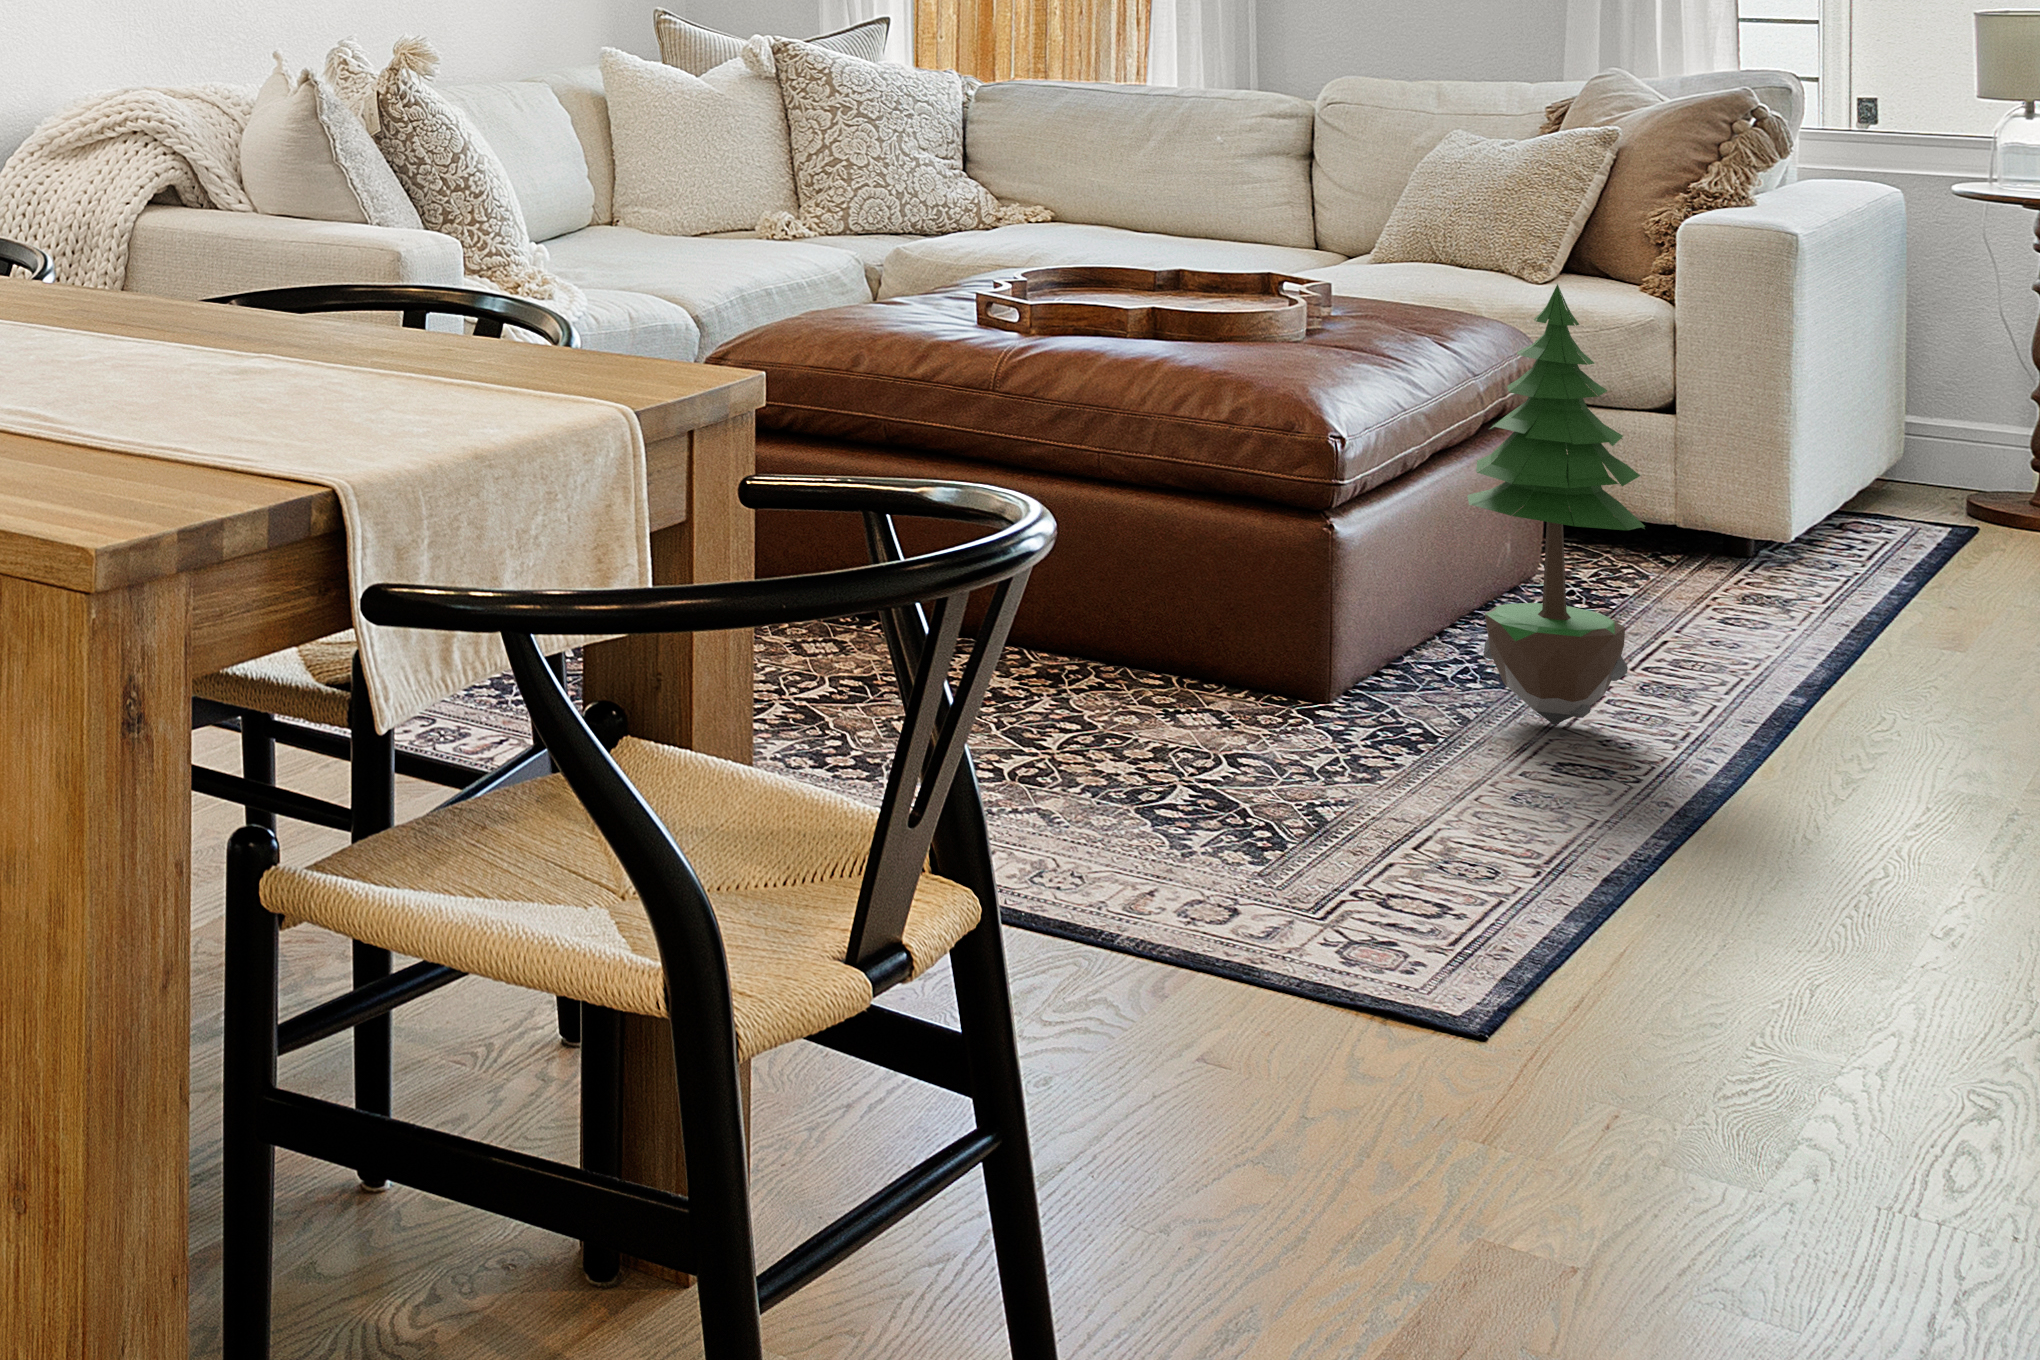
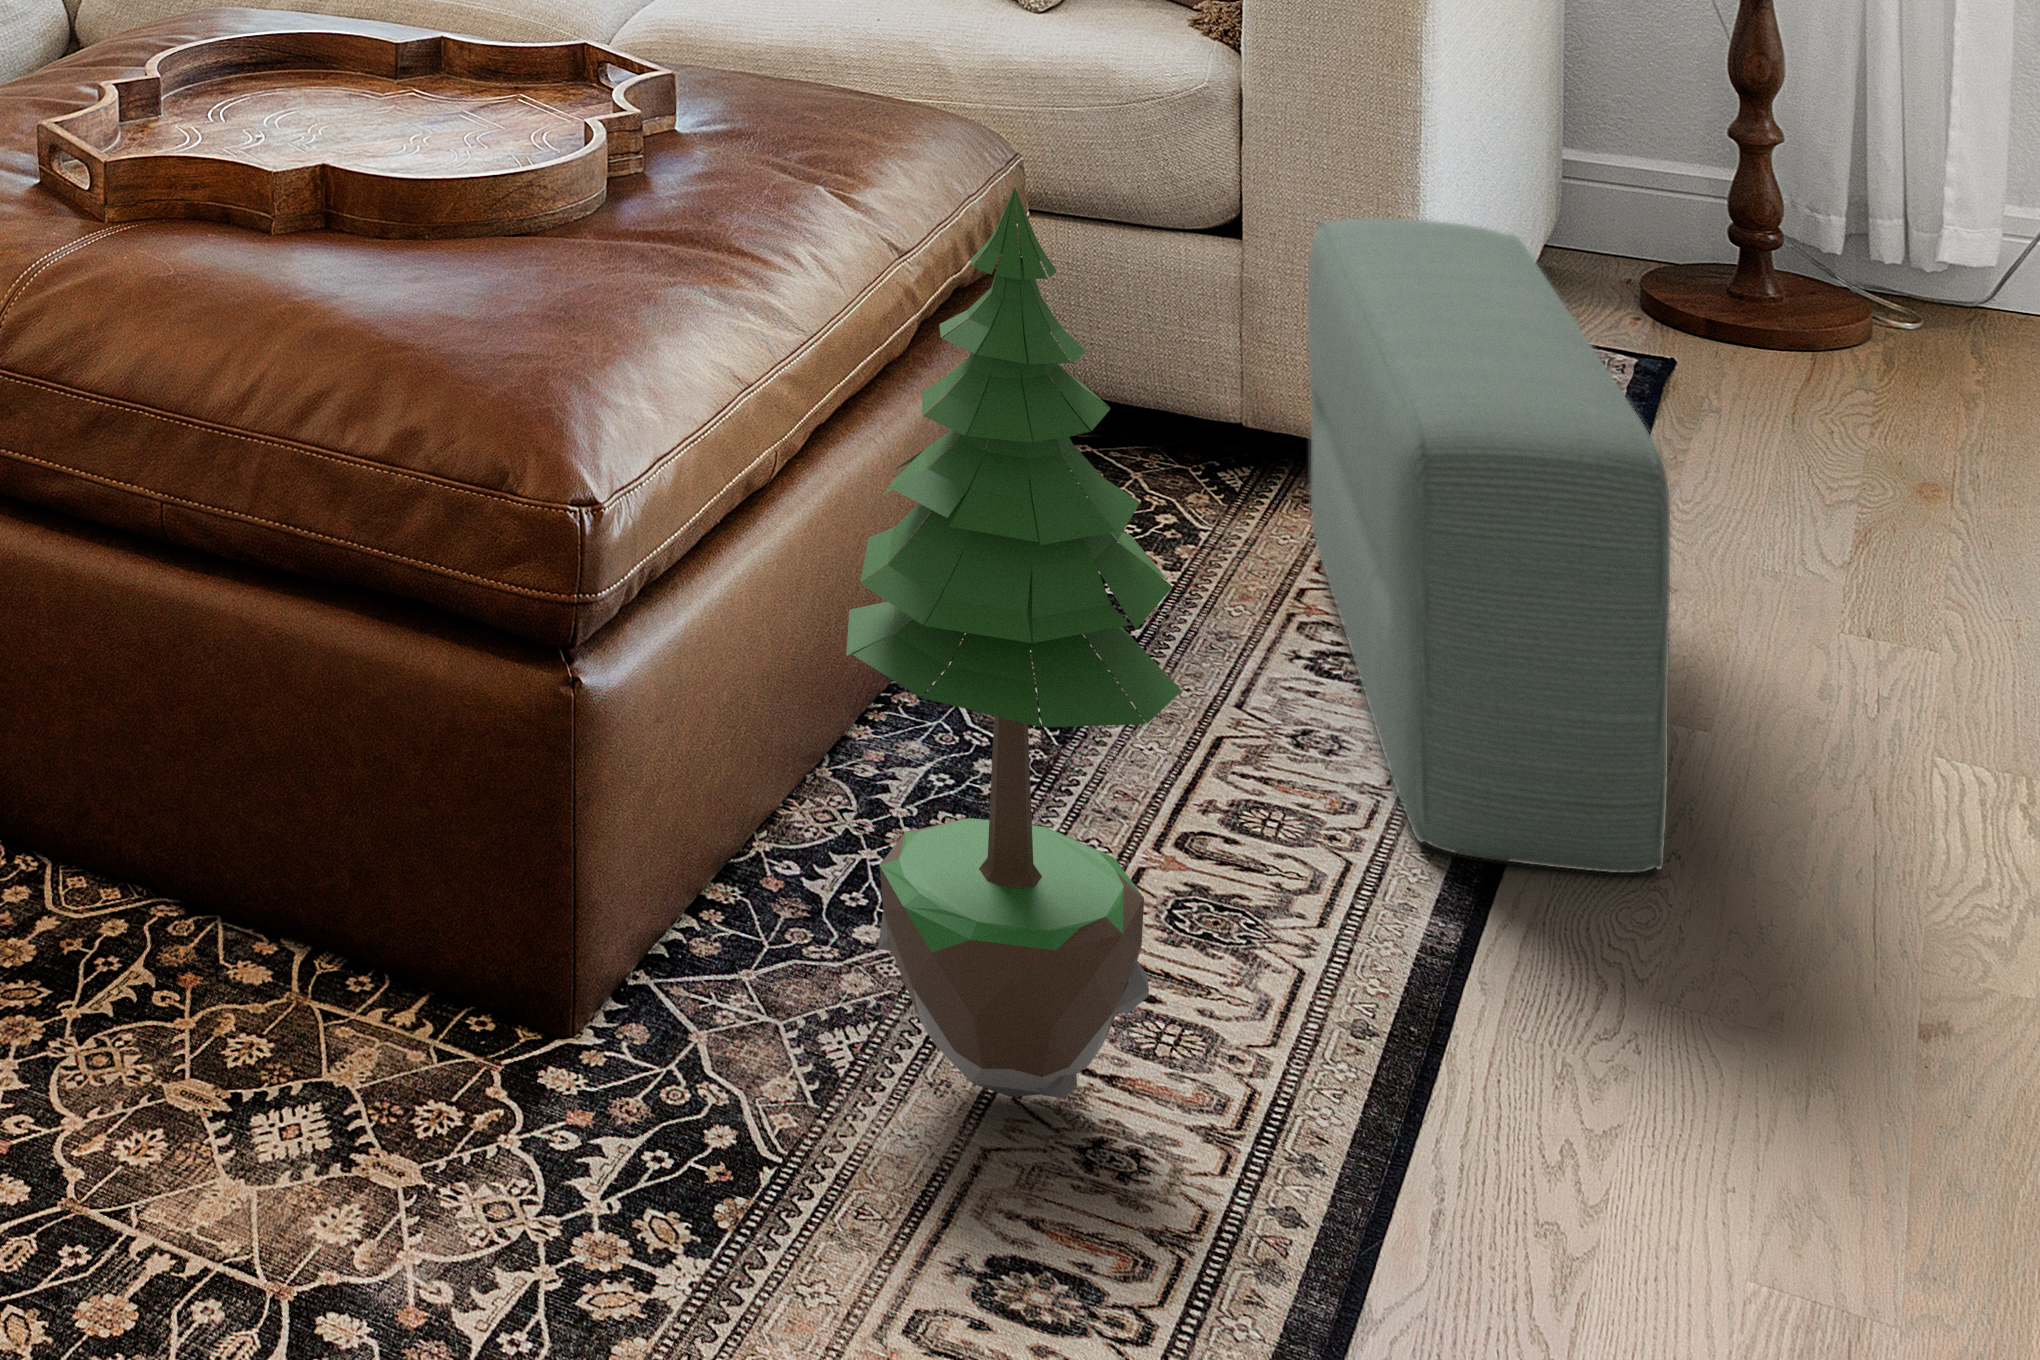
pouf: none [1721,389,1926,687] -> present [1308,218,1670,873]

